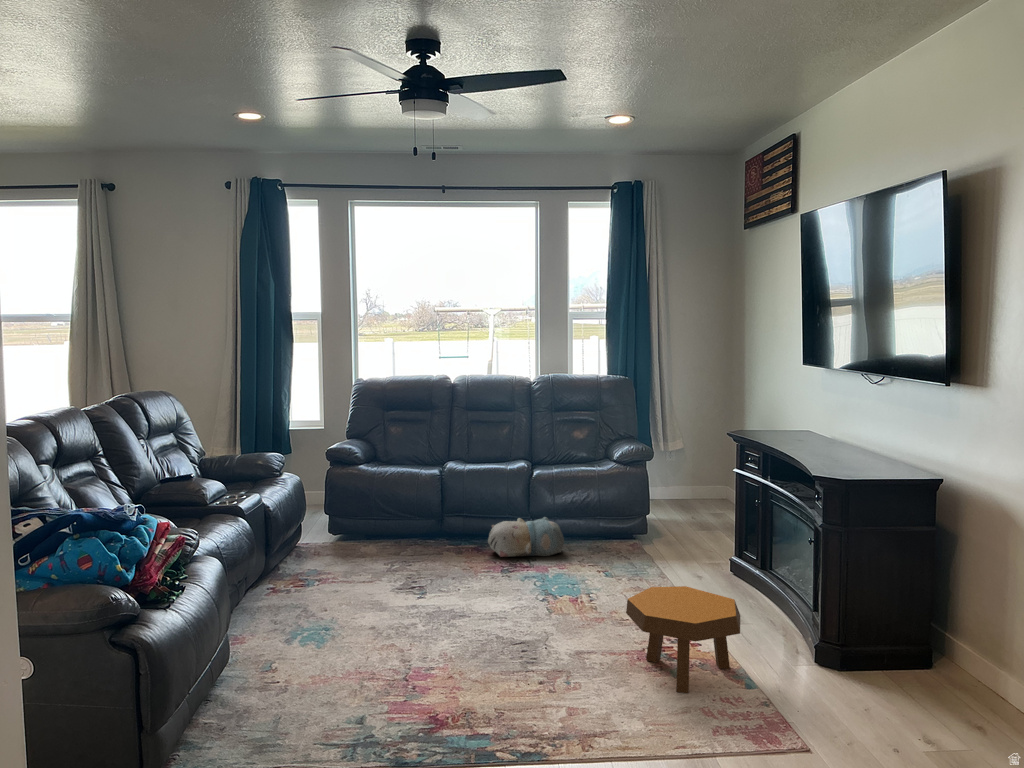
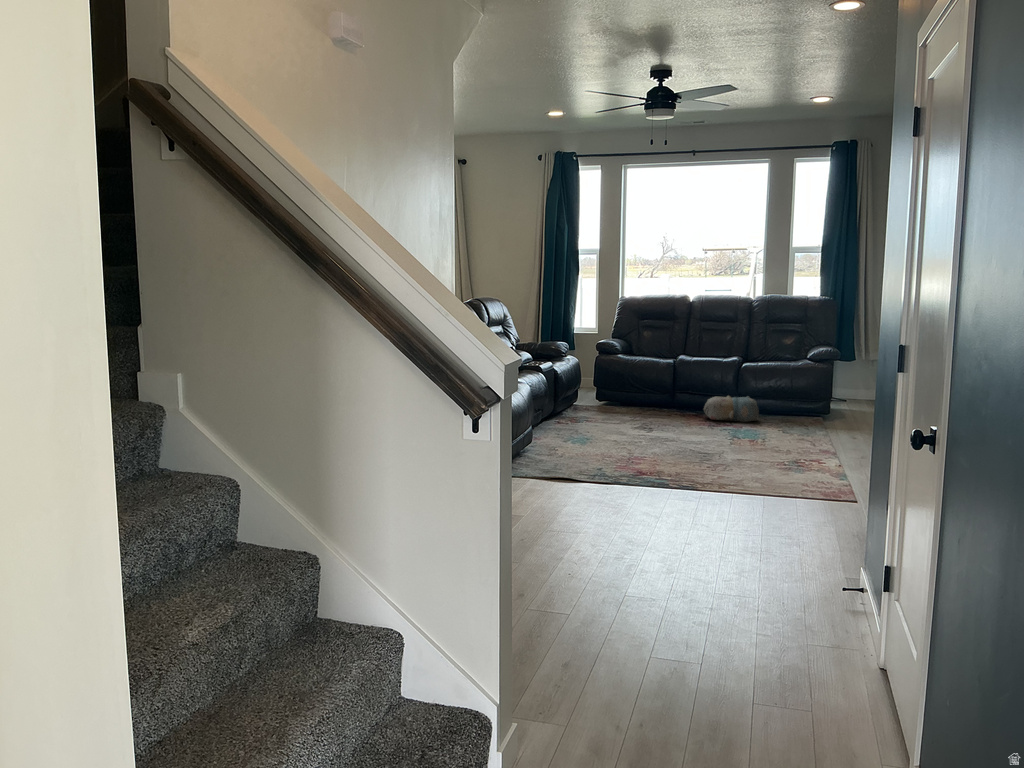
footstool: present [626,586,740,693] -> none [766,423,842,479]

